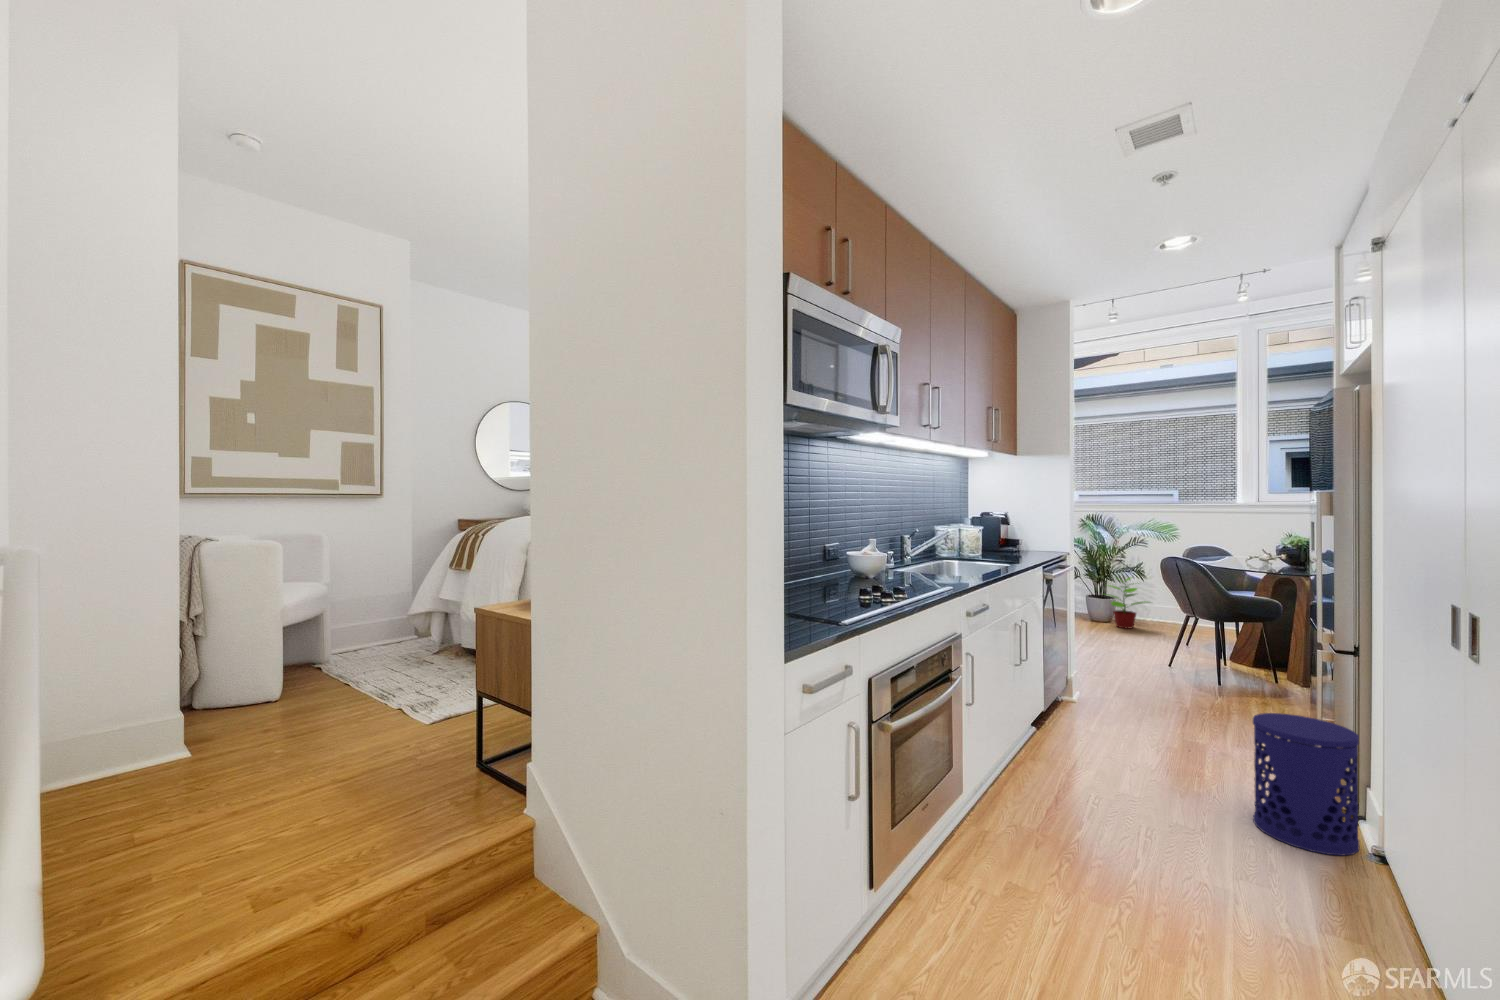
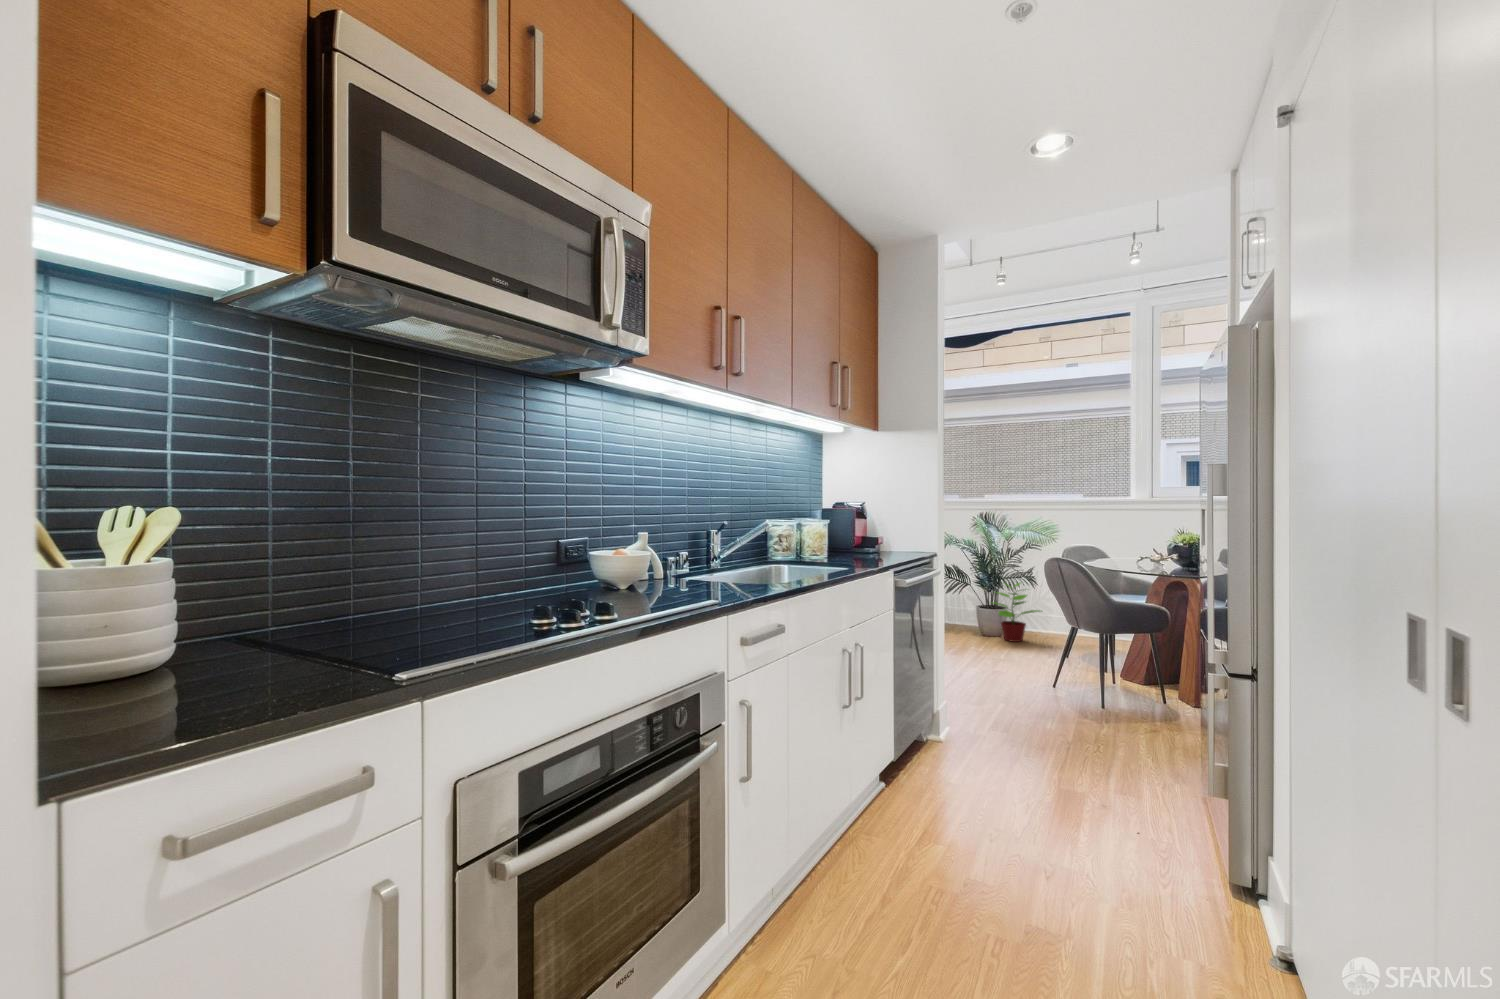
waste bin: present [1253,713,1359,856] -> none [1132,762,1263,965]

